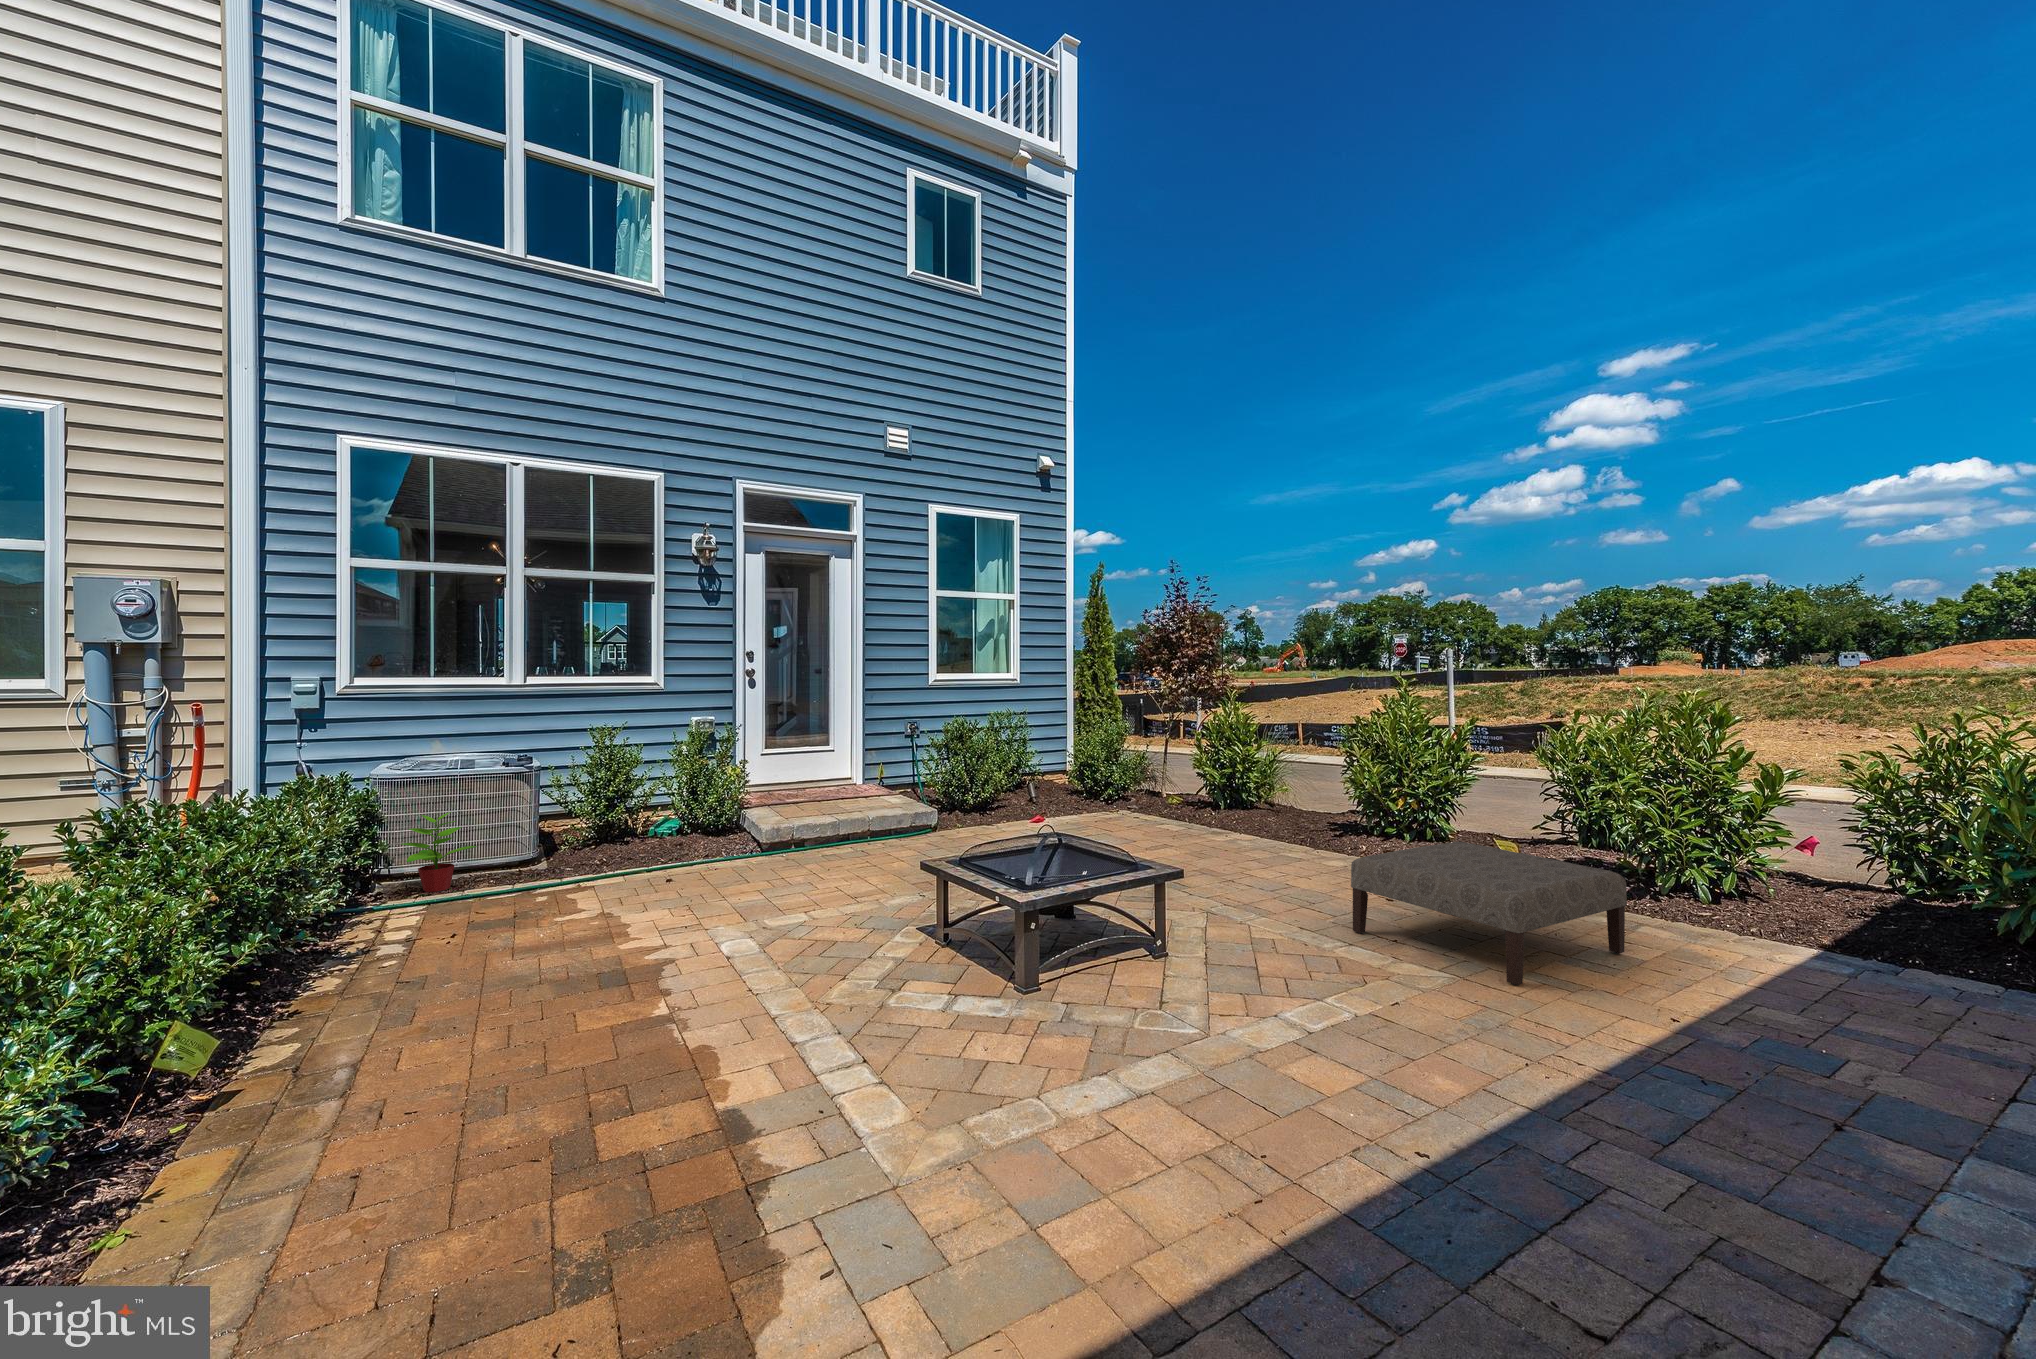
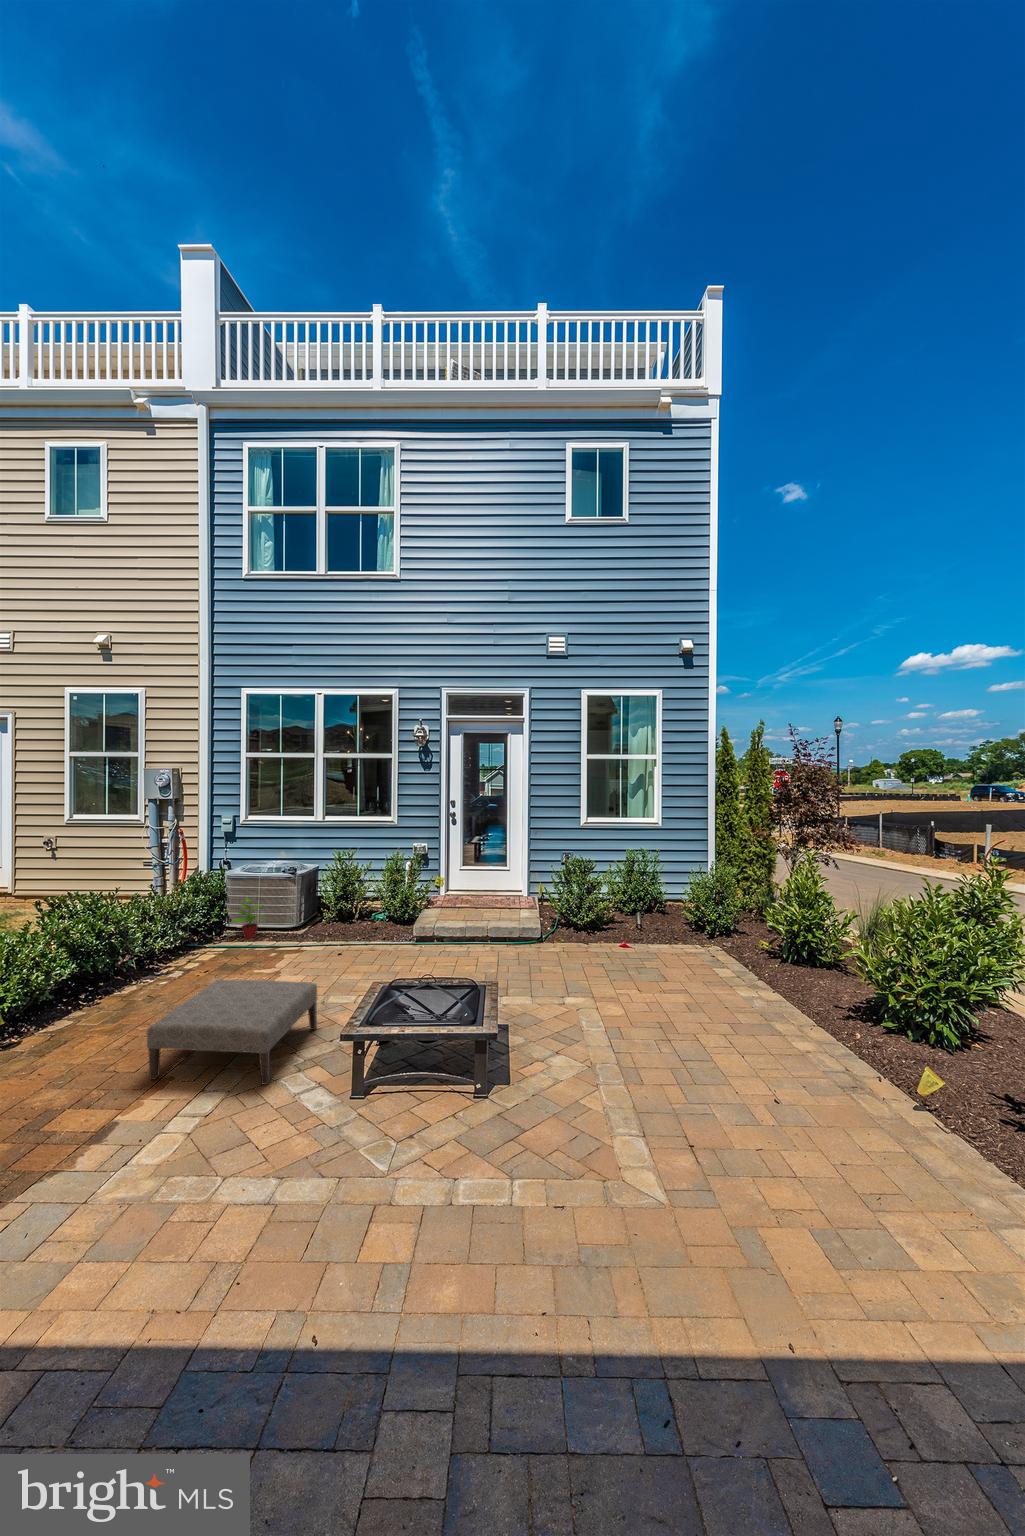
ottoman: present [1351,842,1627,985] -> present [147,980,317,1084]

